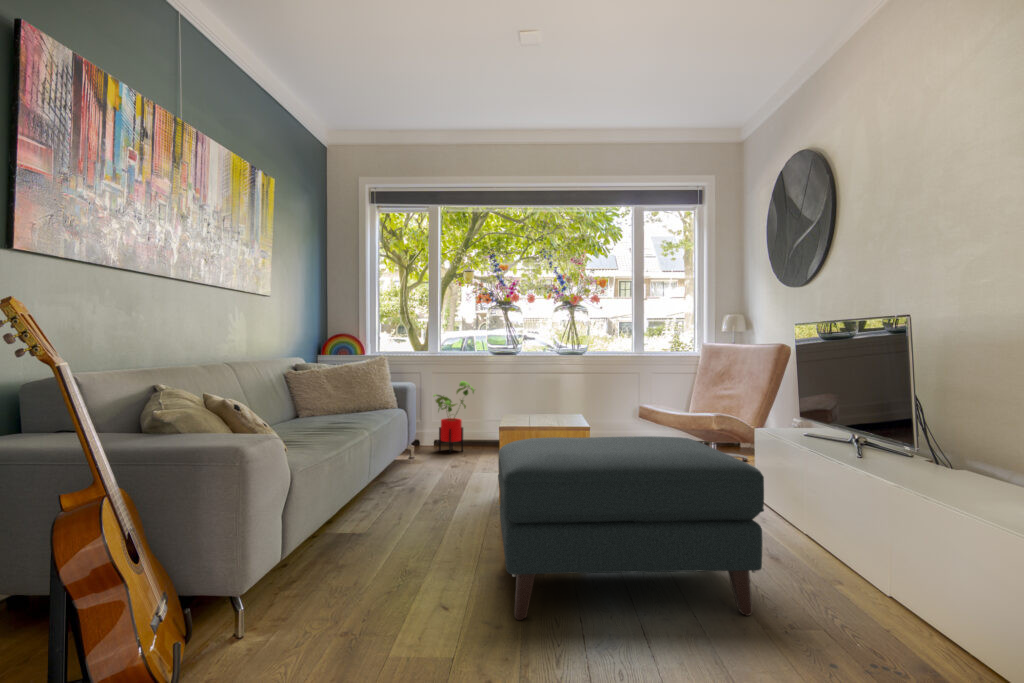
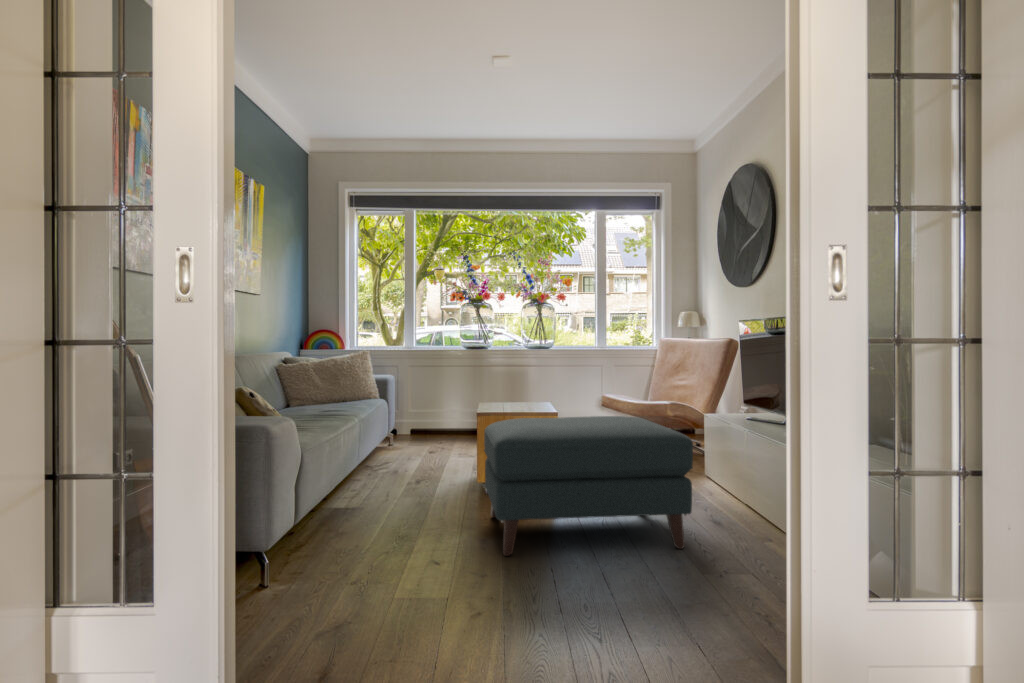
house plant: present [433,381,474,452] -> none [408,374,450,443]

